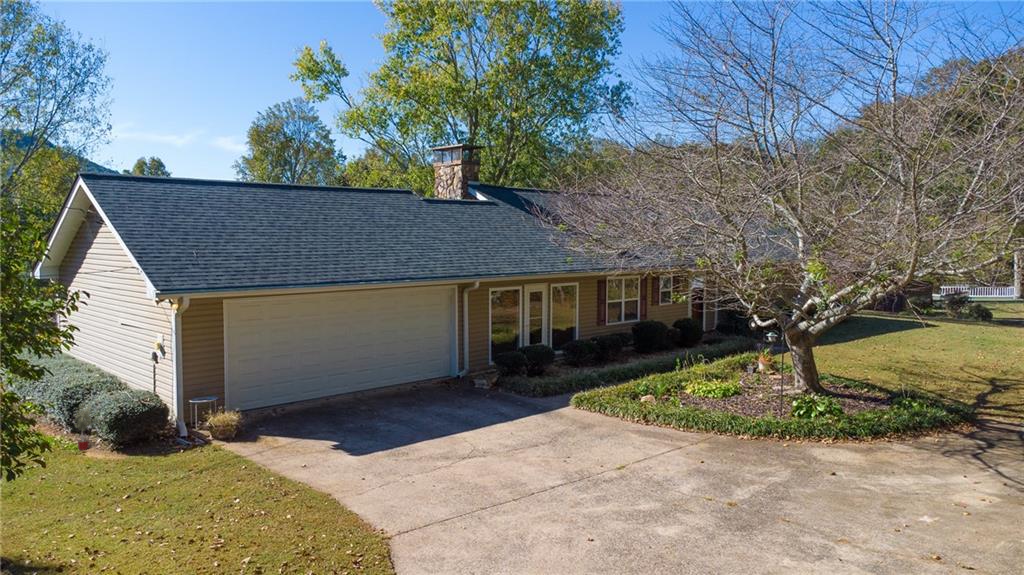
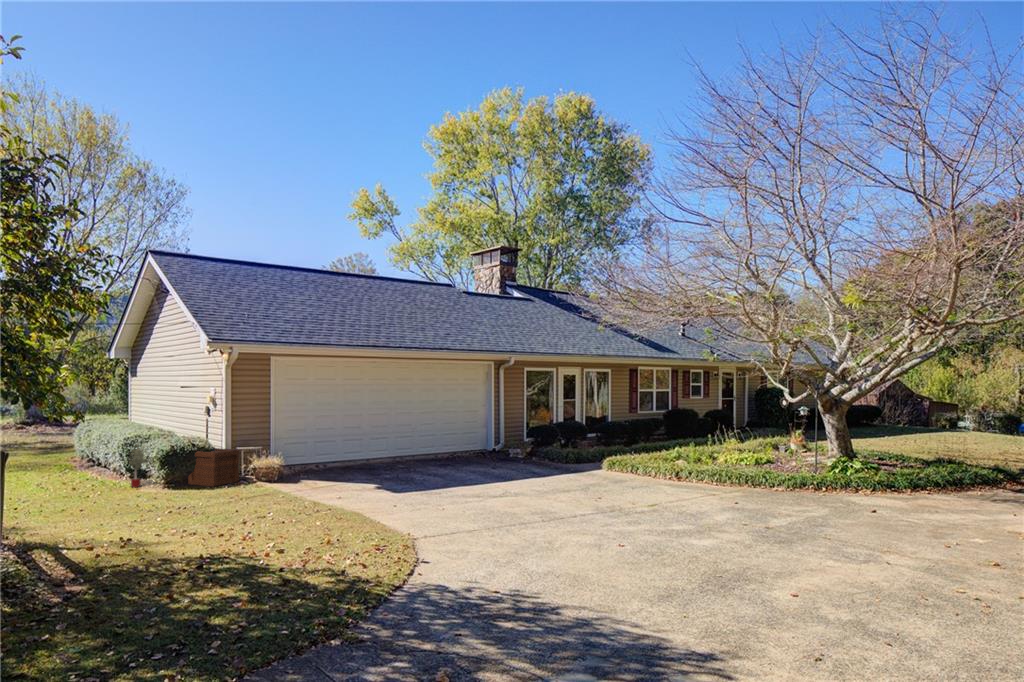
wooden crate: none [139,402,194,447] -> present [188,448,240,487]

